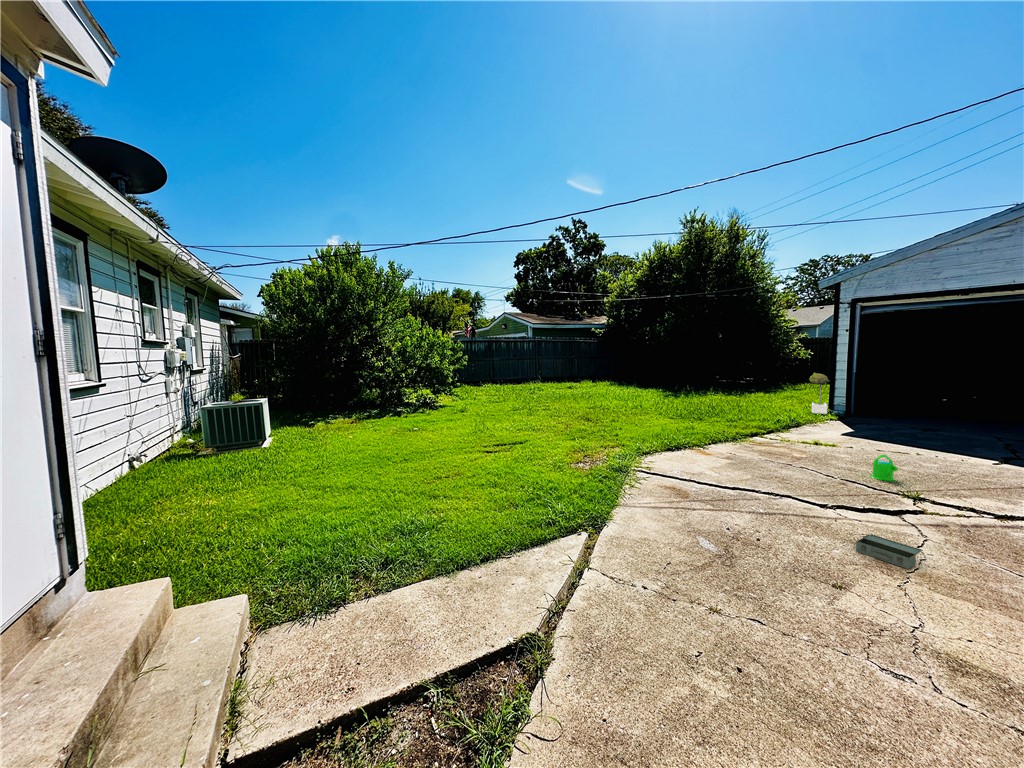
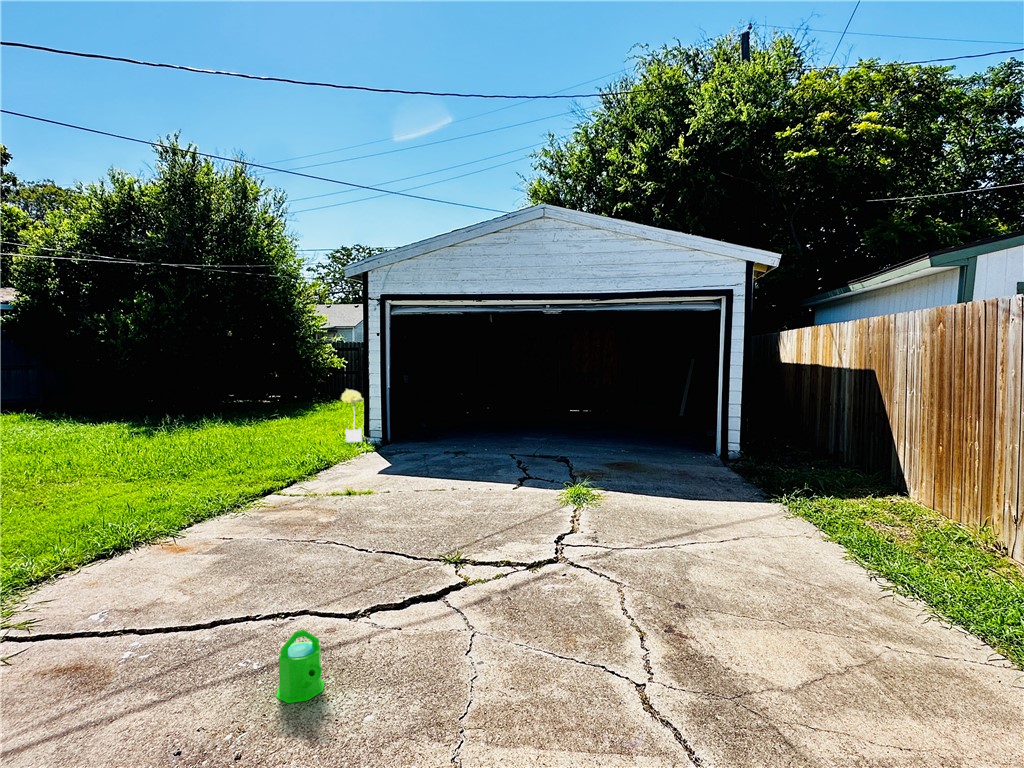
watering can: present [871,455,898,481] -> present [276,630,325,703]
toolbox: present [856,534,922,569] -> none [396,664,472,715]

